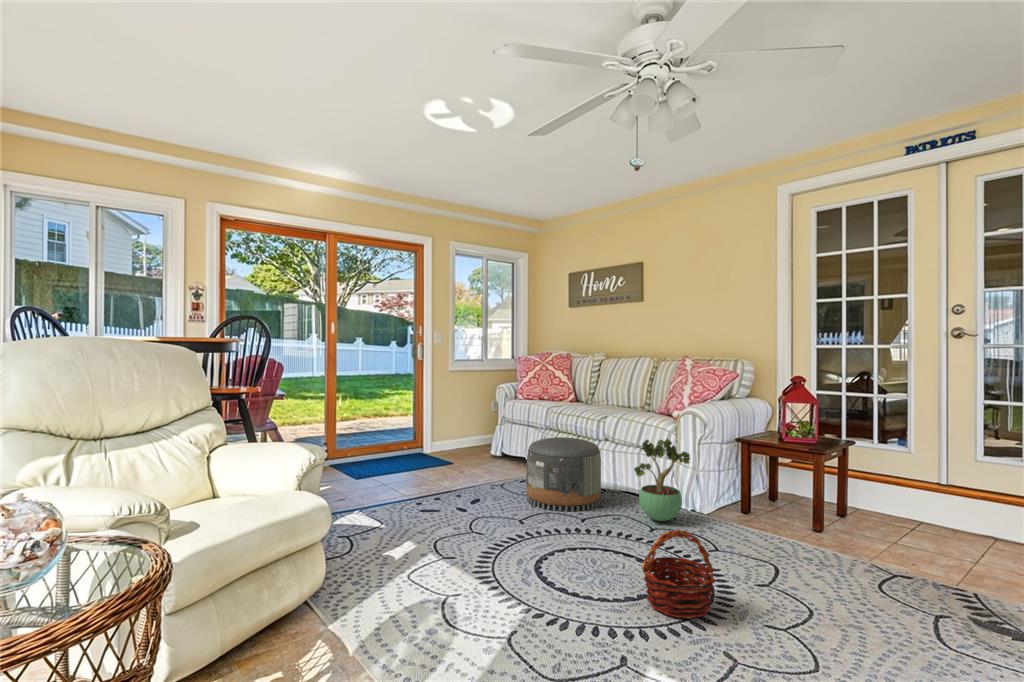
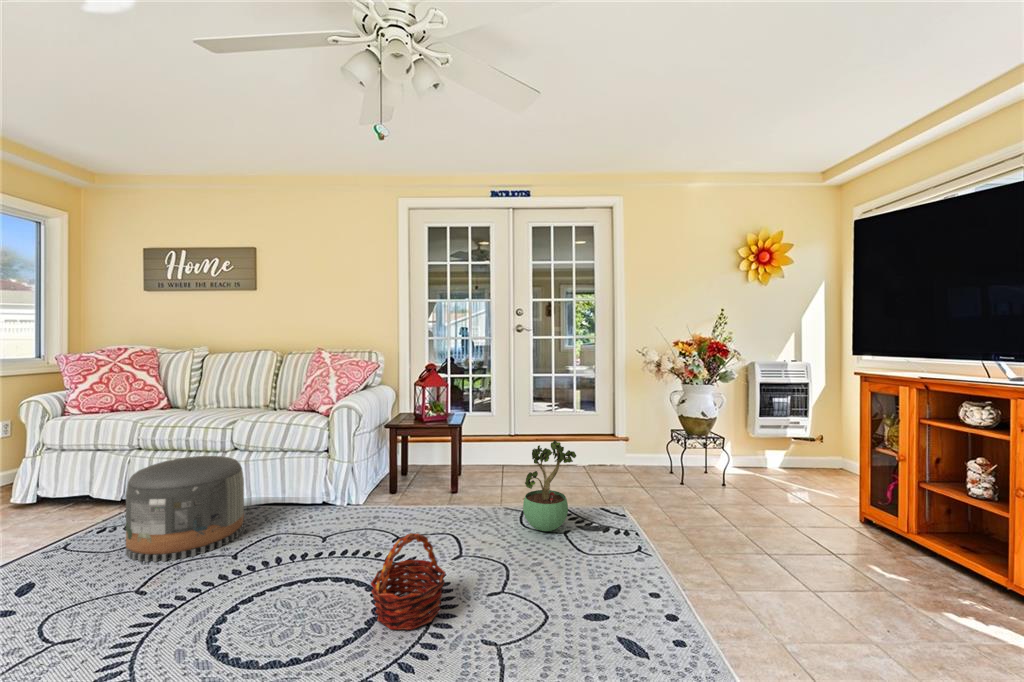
potted plant: present [634,439,690,521] -> present [523,440,576,531]

